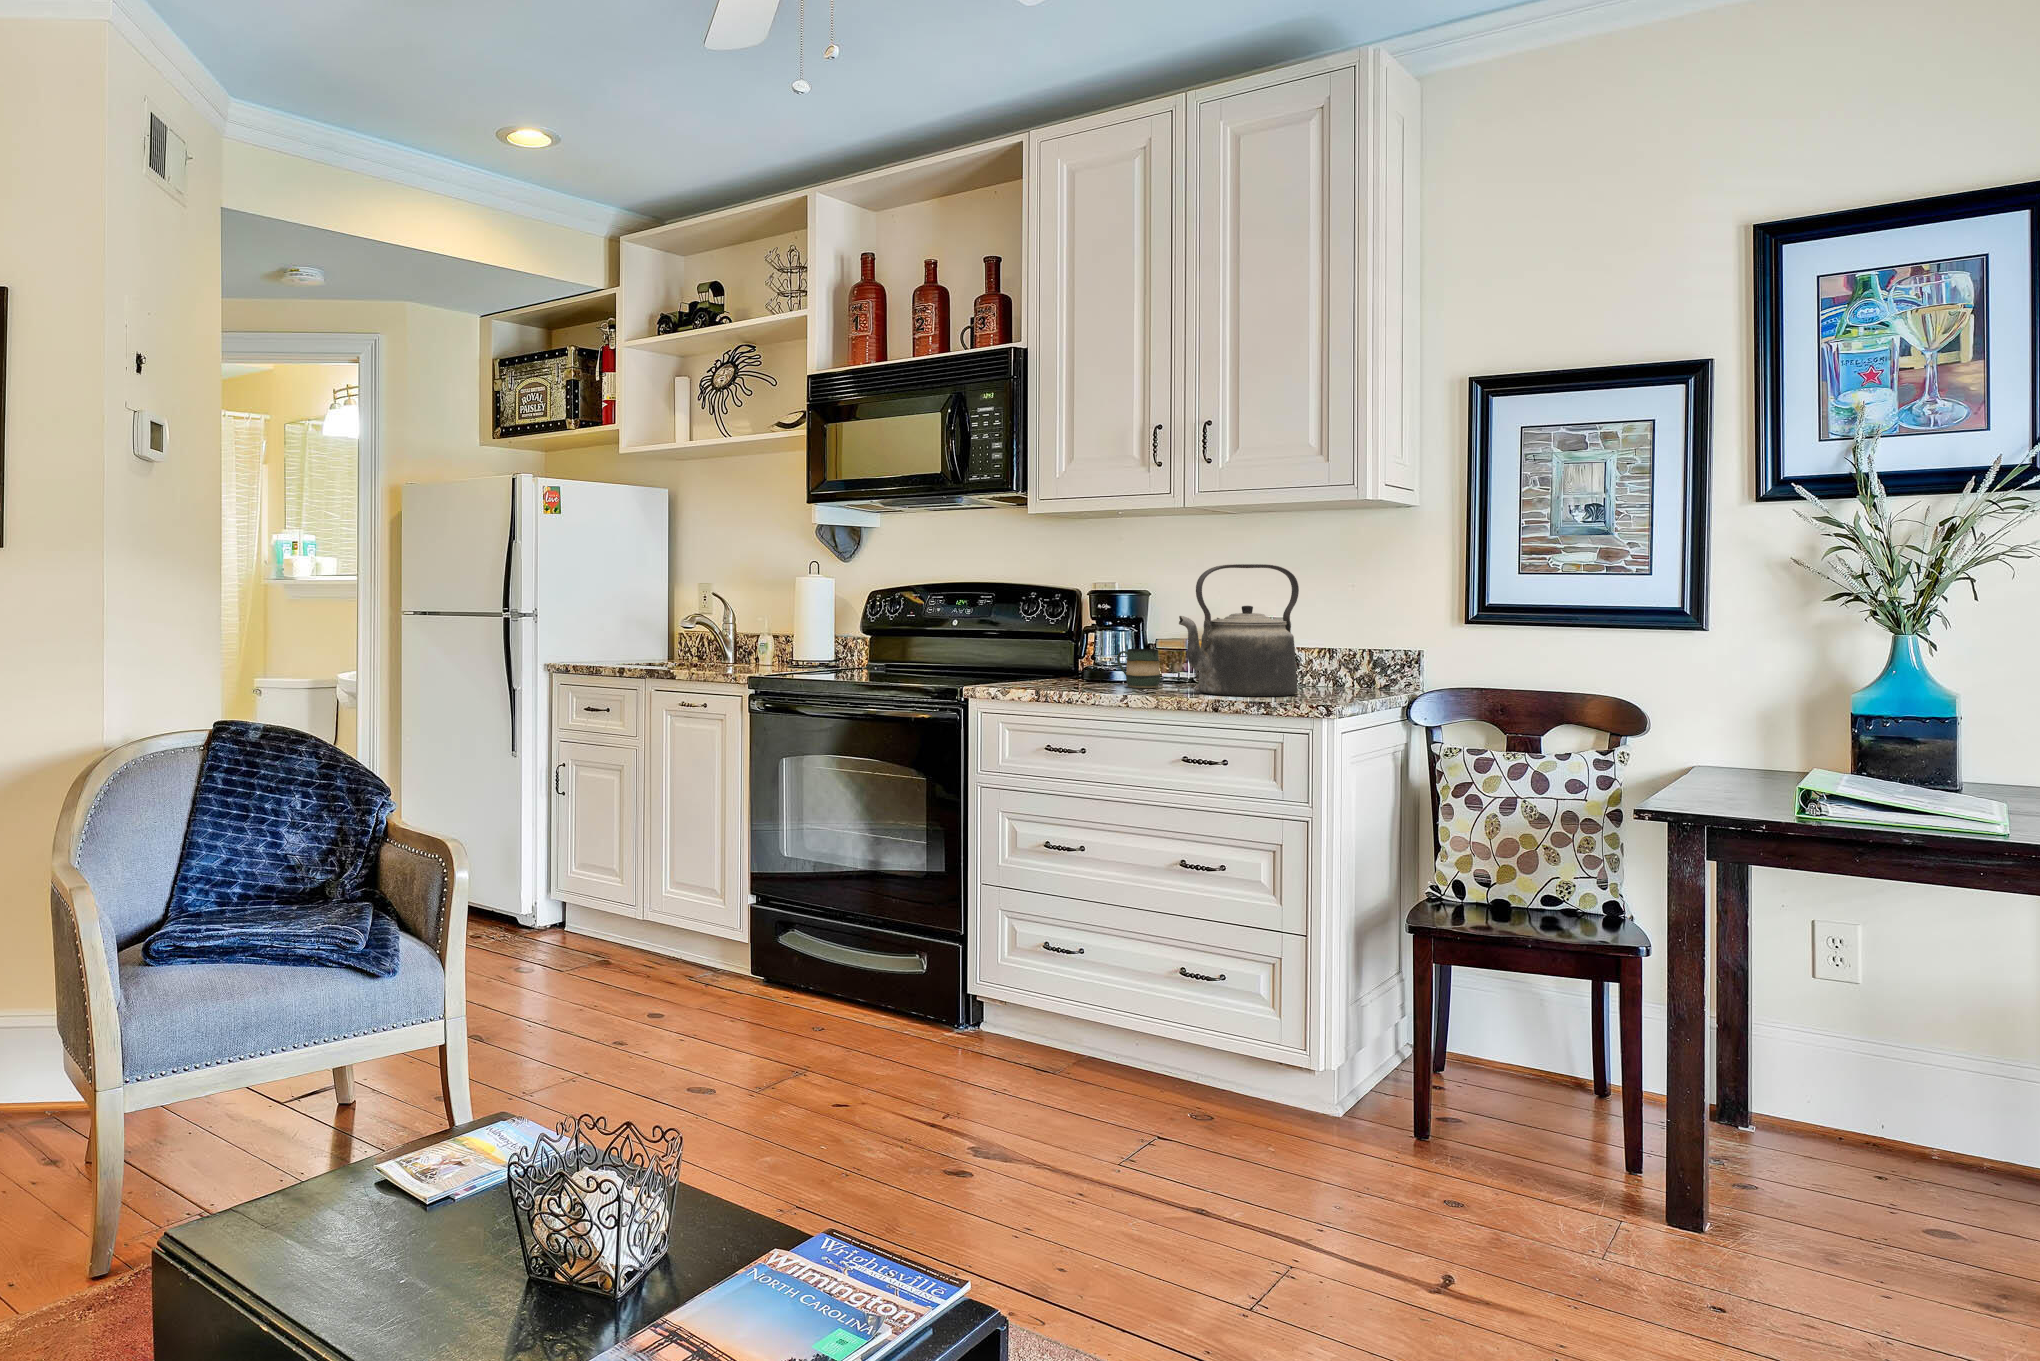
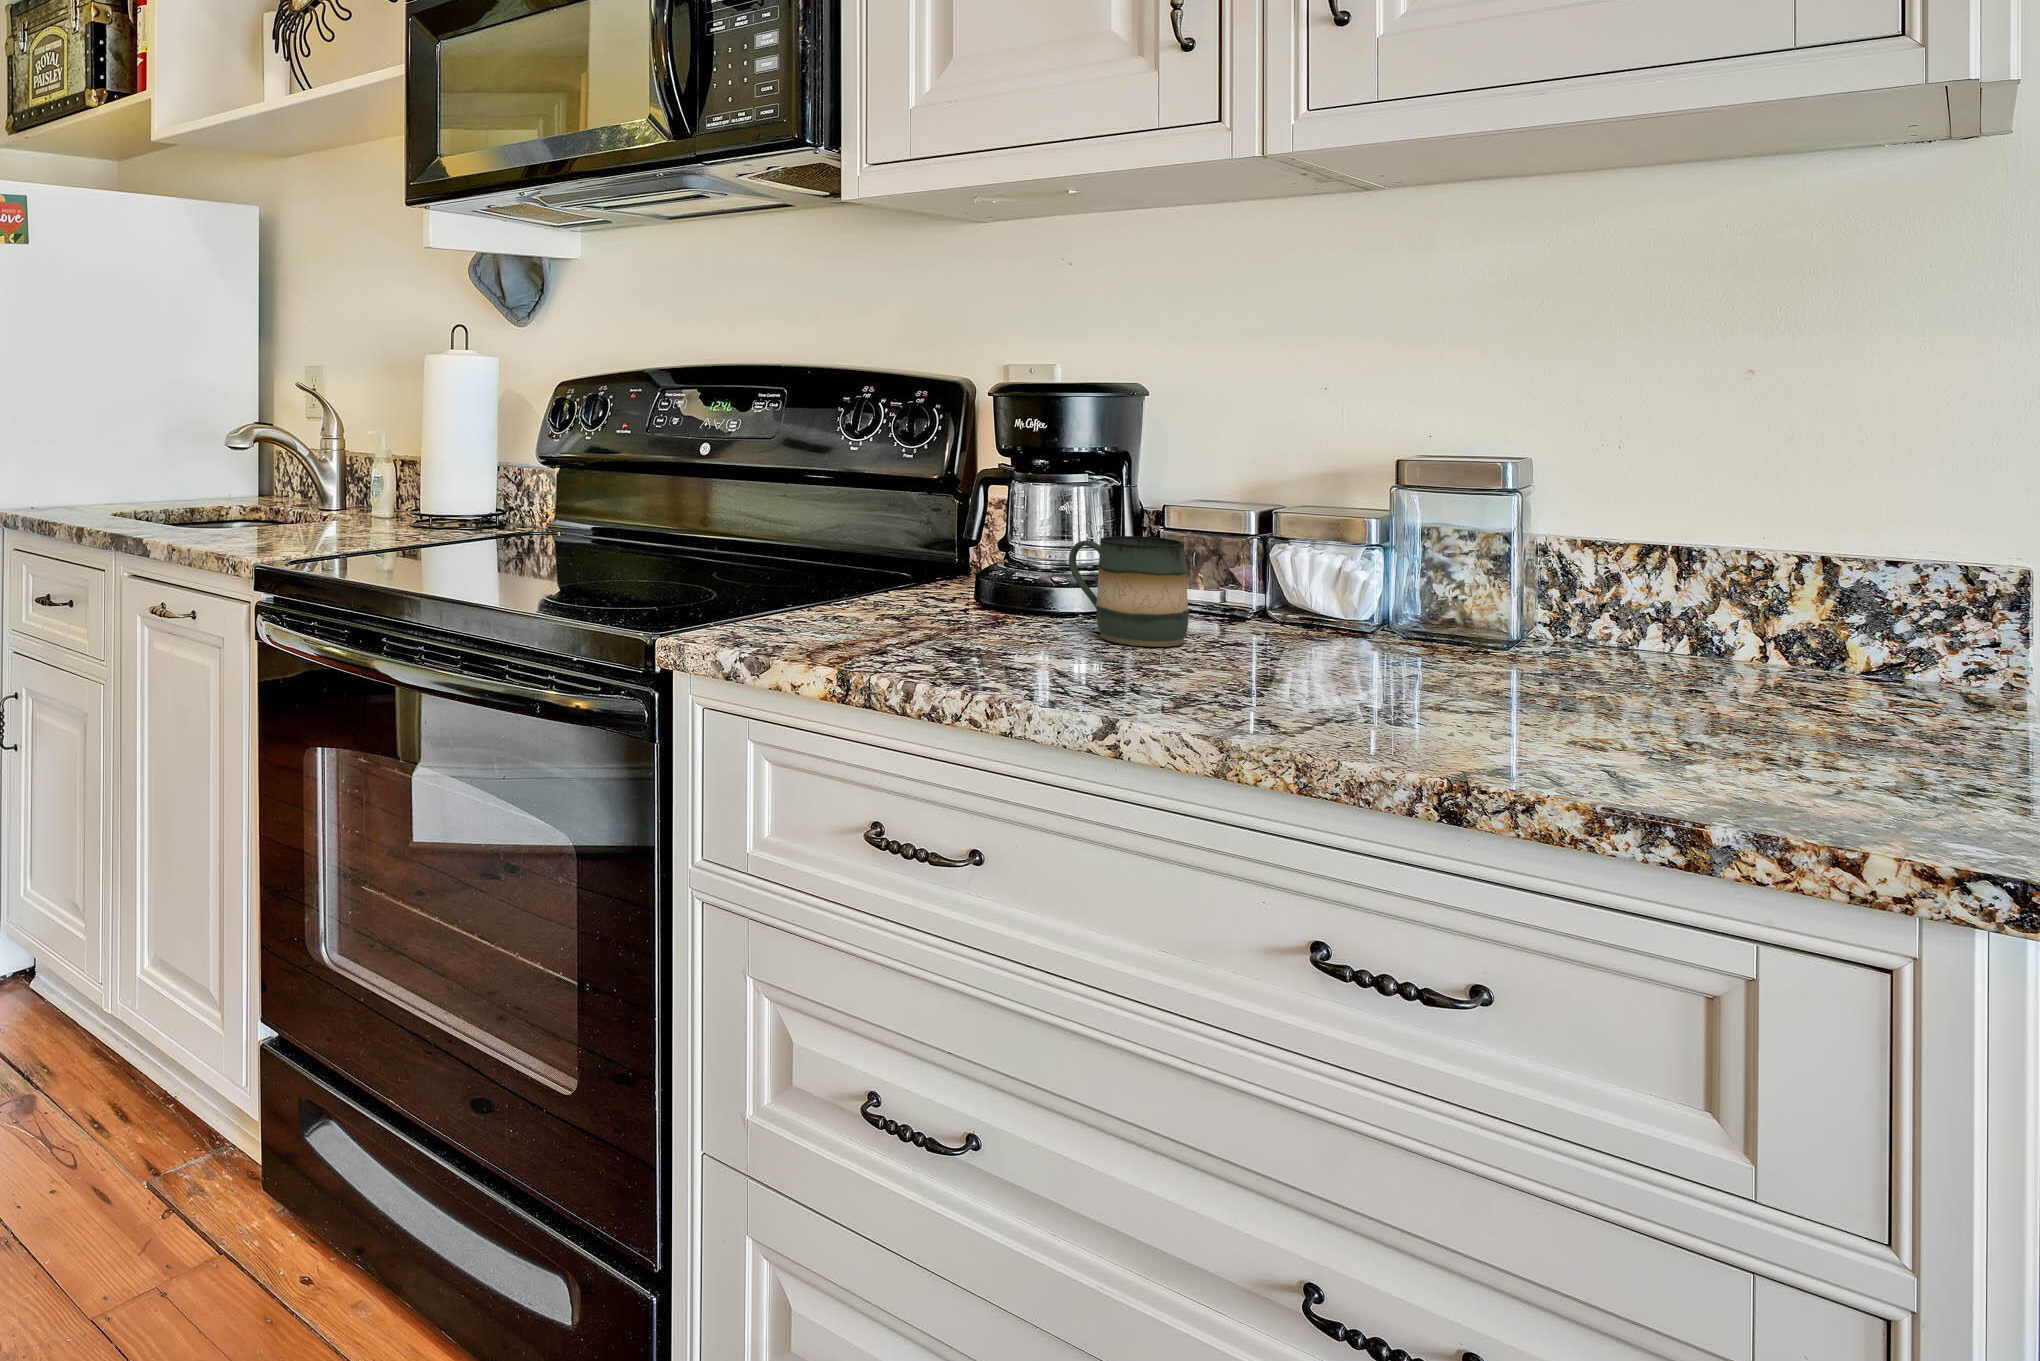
kettle: present [1179,564,1299,697] -> none [1279,313,1671,732]

